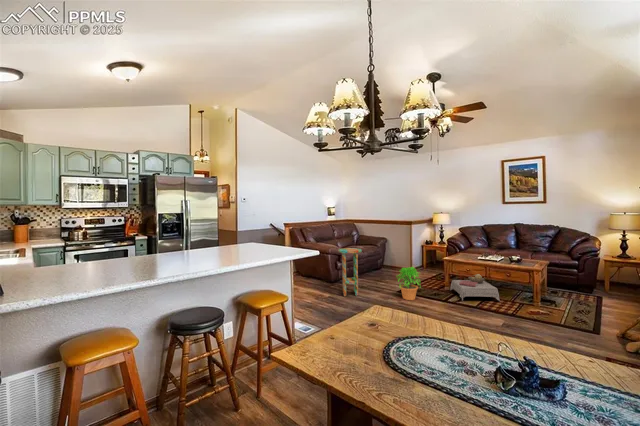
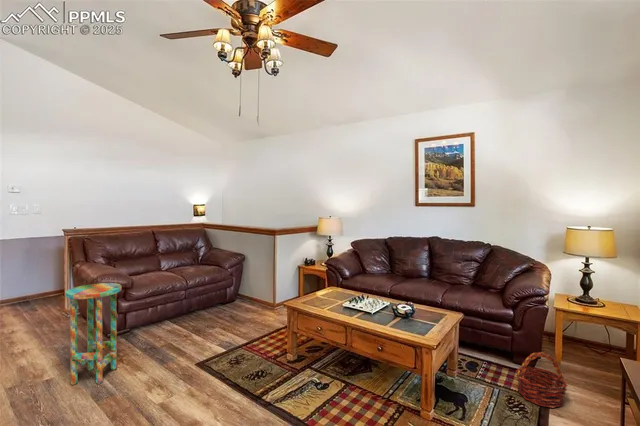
potted plant: present [398,267,420,300] -> none [166,326,221,398]
ottoman: present [450,274,500,301] -> none [287,337,362,402]
basket: none [582,278,612,304] -> present [516,352,568,408]

